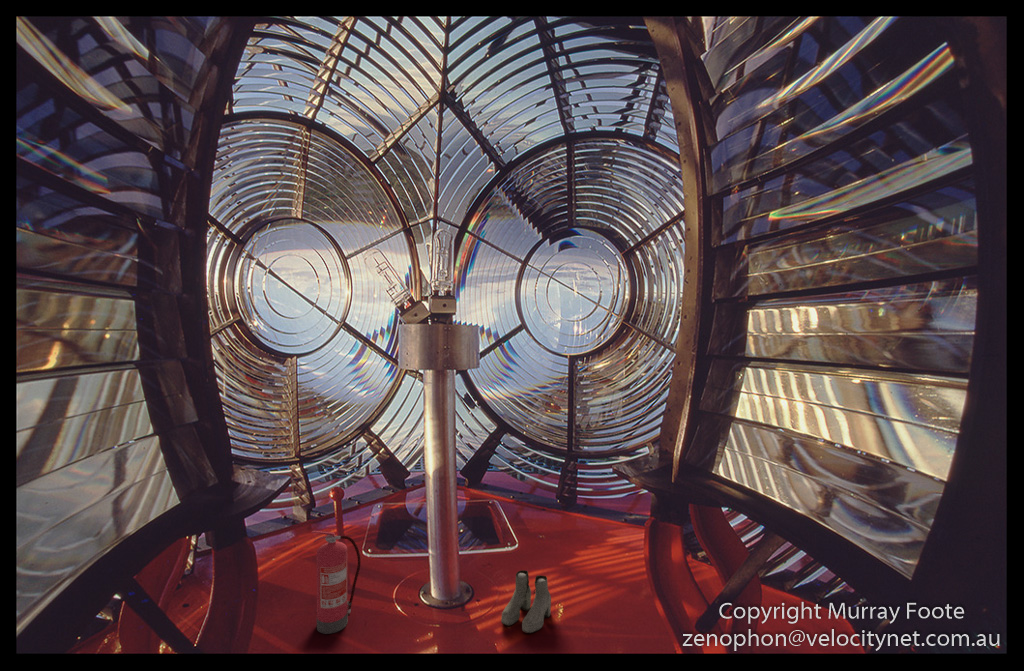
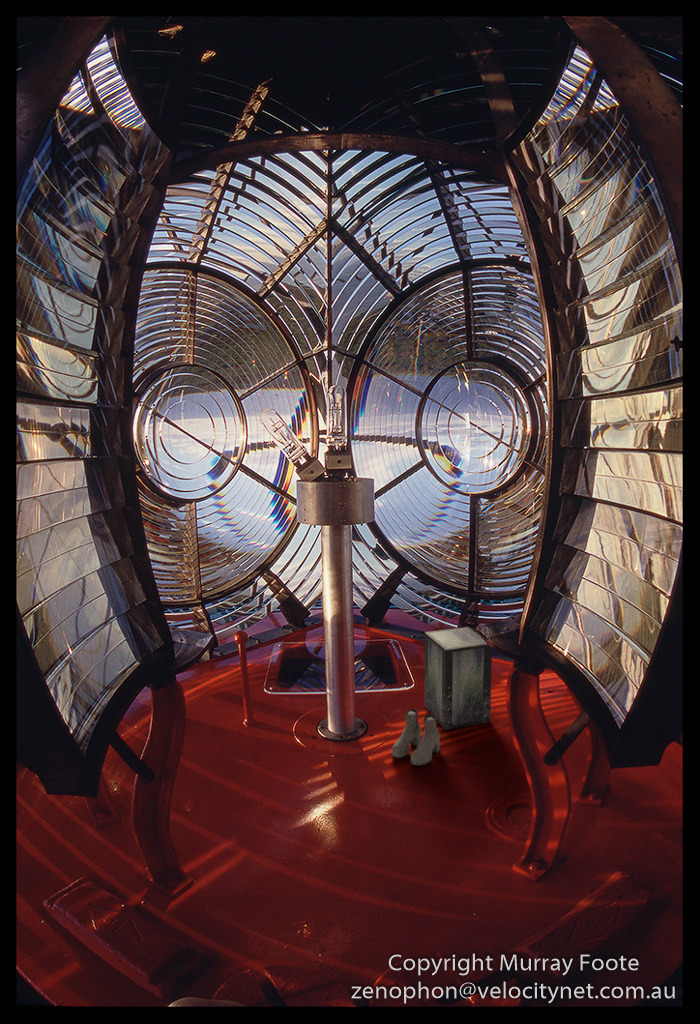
storage box: none [531,482,600,591] -> present [424,627,492,730]
fire extinguisher: present [312,531,361,634] -> none [217,666,261,756]

